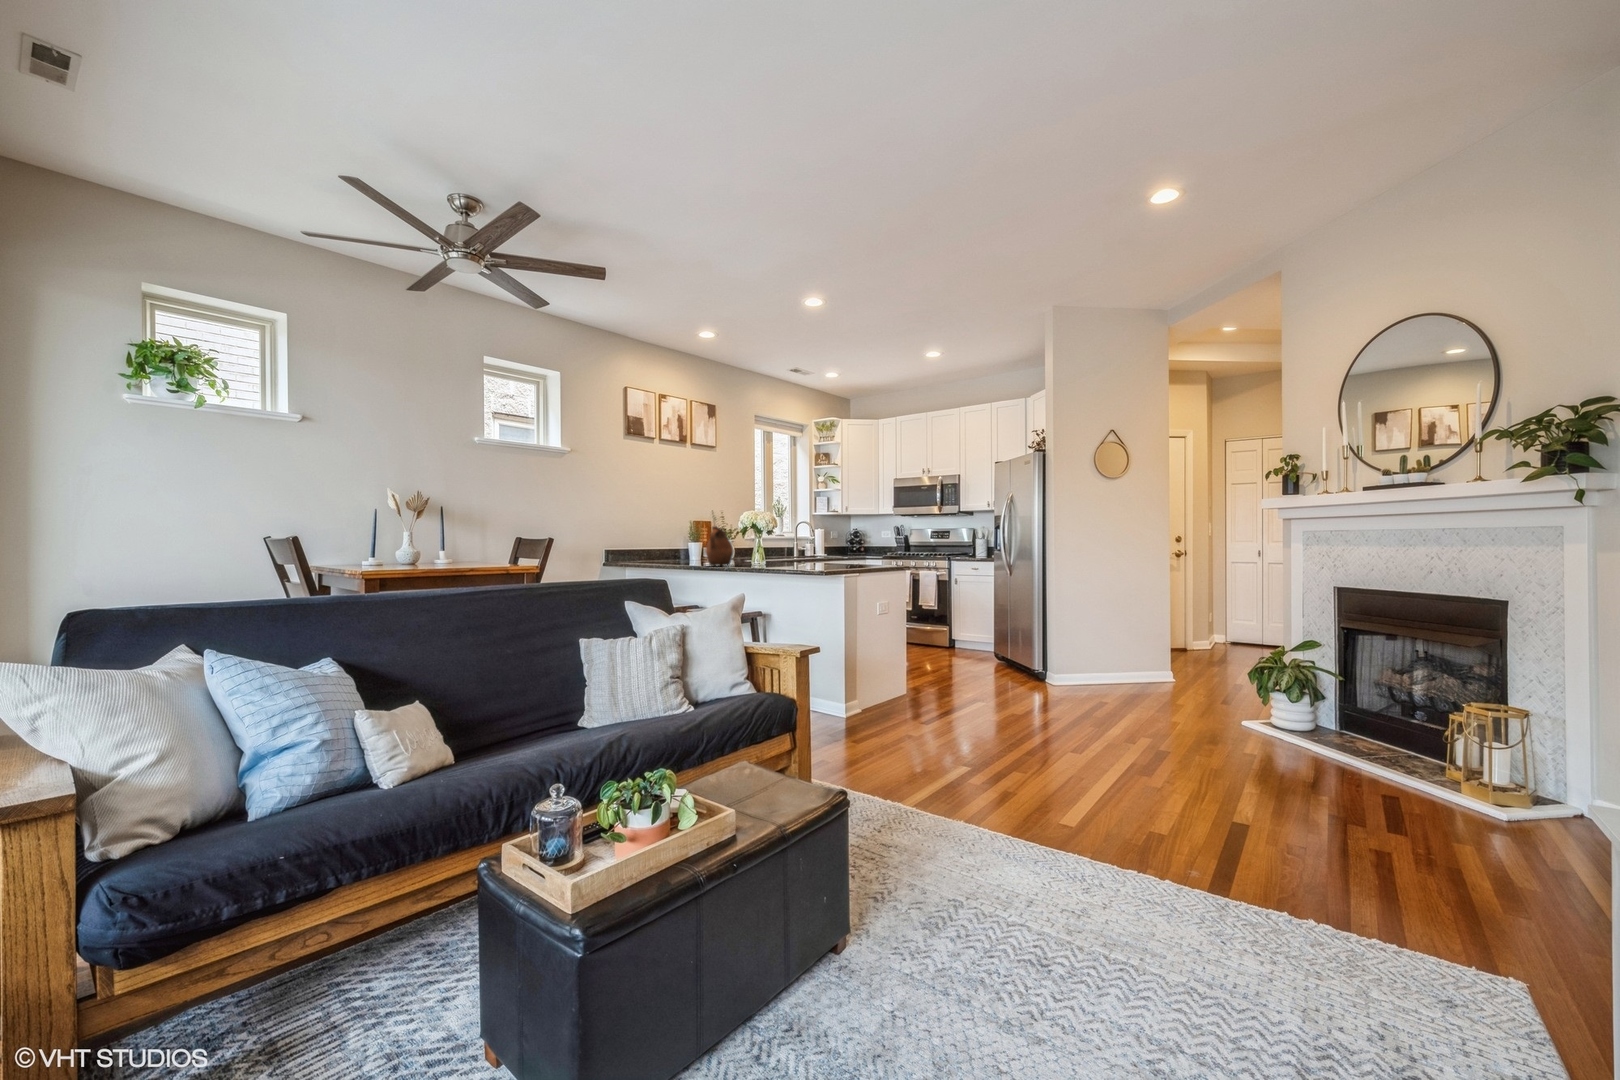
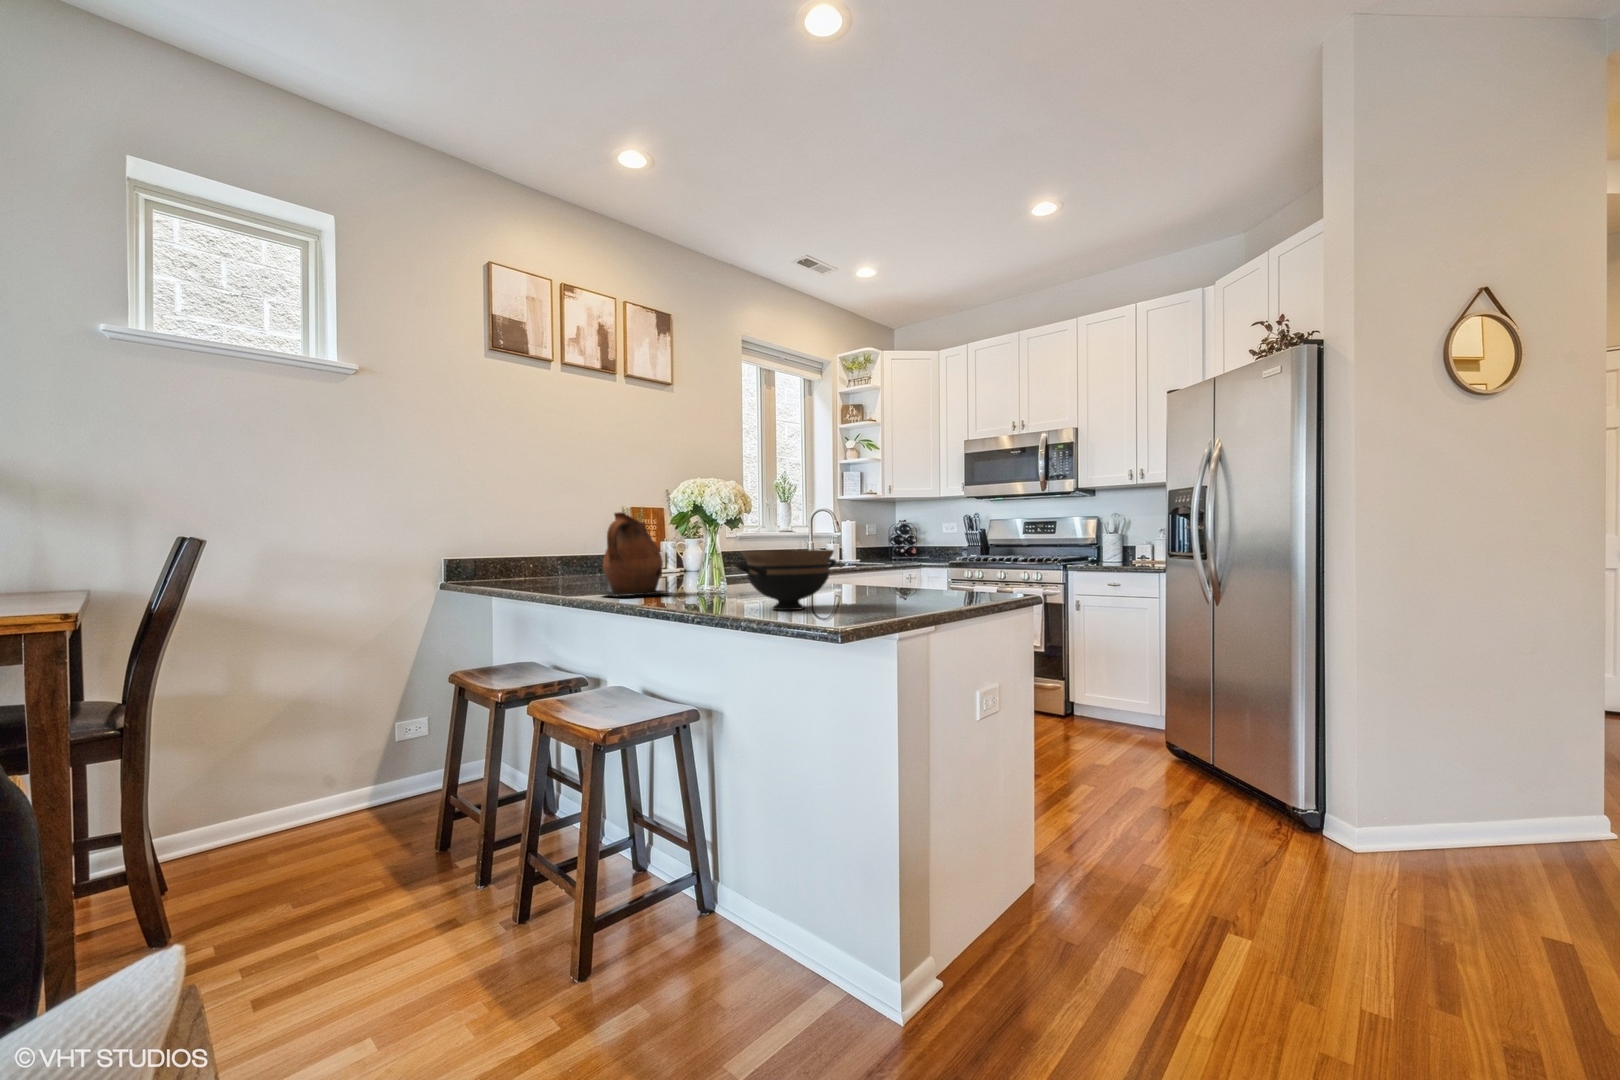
bowl: none [779,544,818,568] -> present [735,549,836,610]

